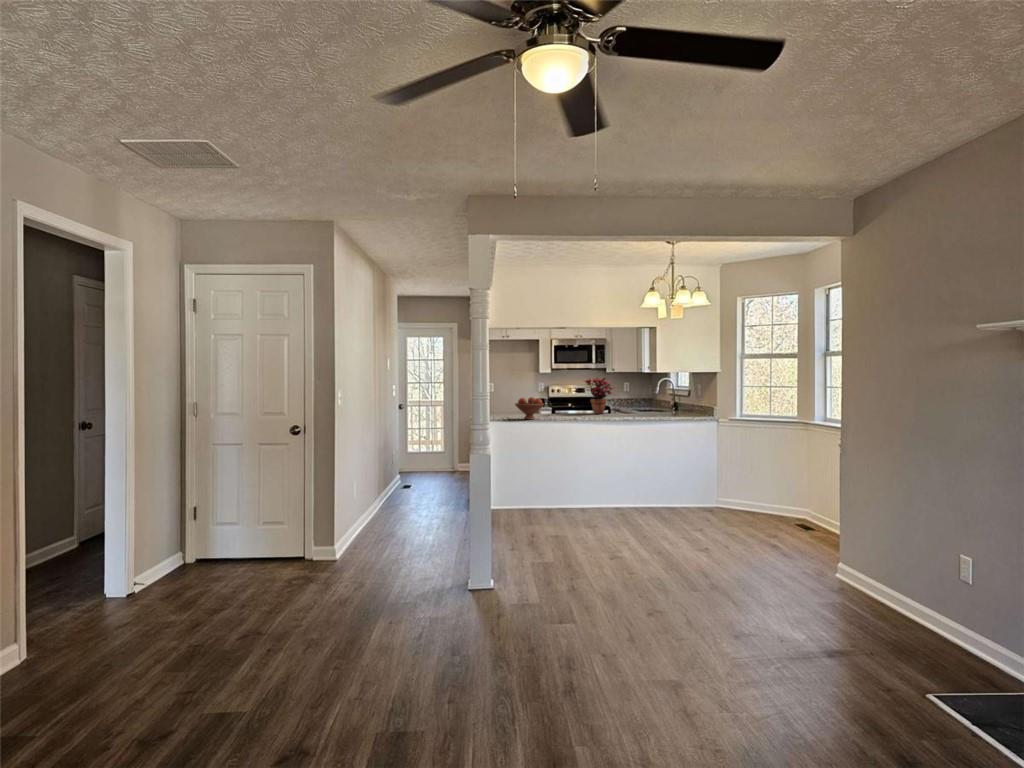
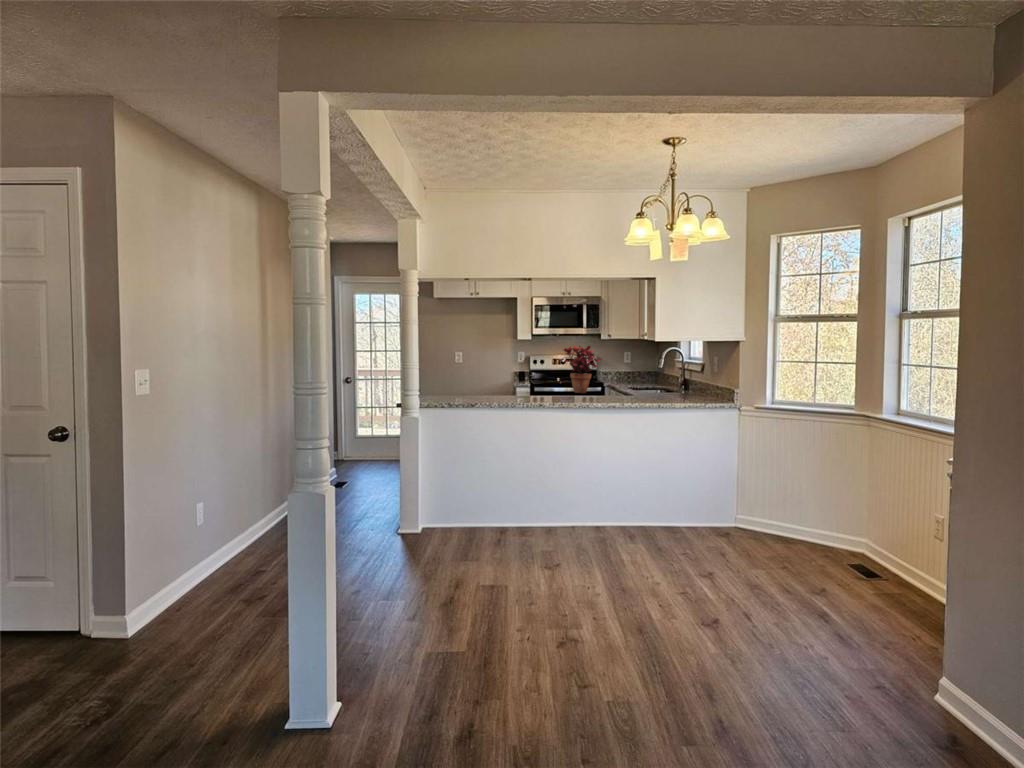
fruit bowl: present [515,397,544,420] -> none [461,369,501,399]

